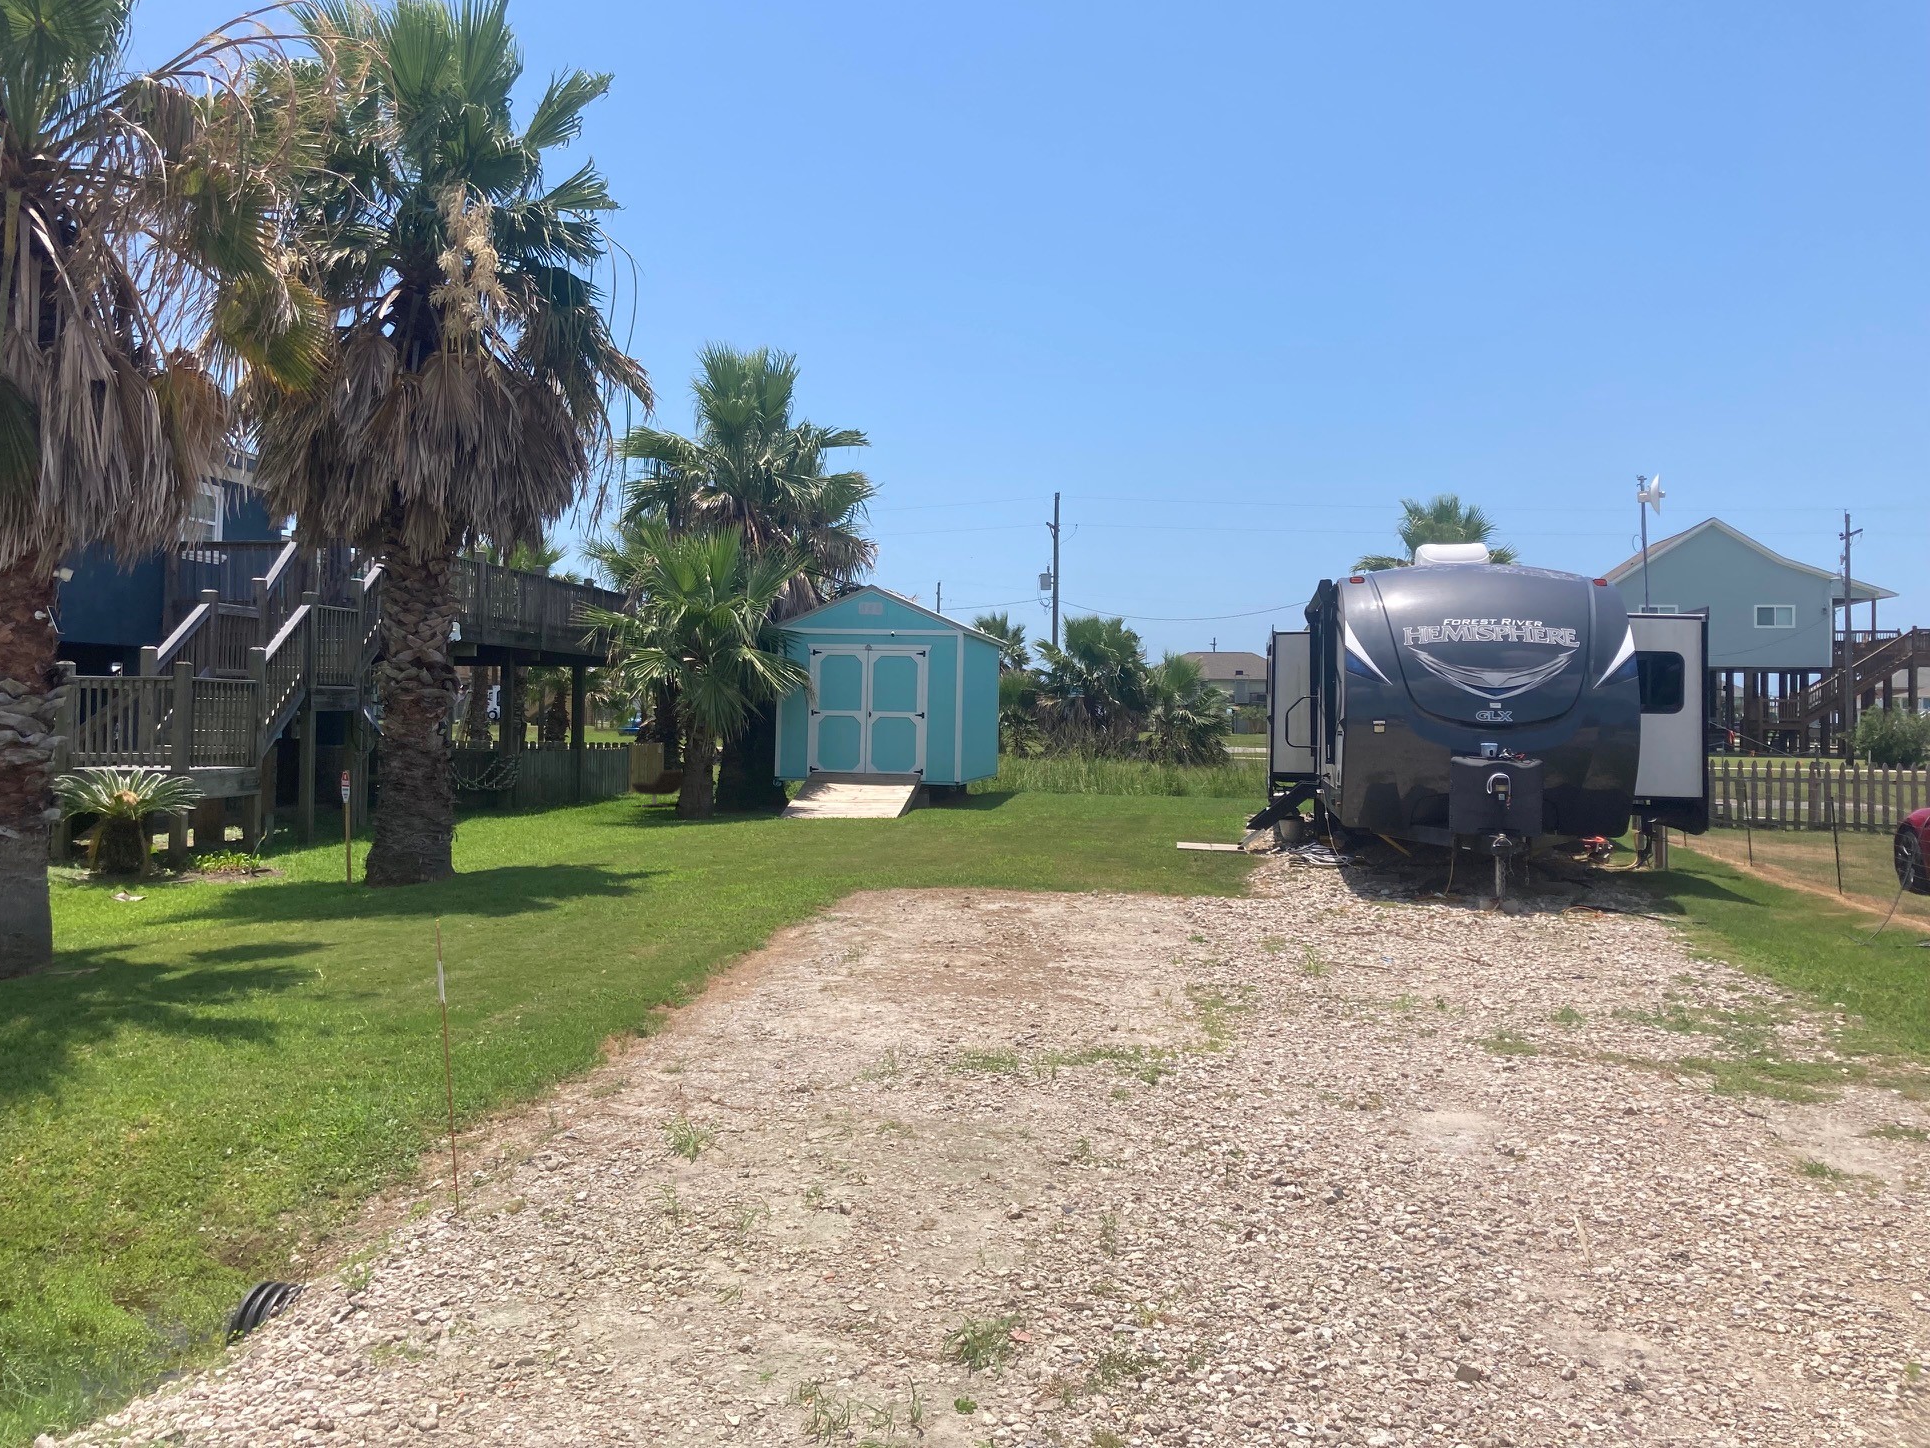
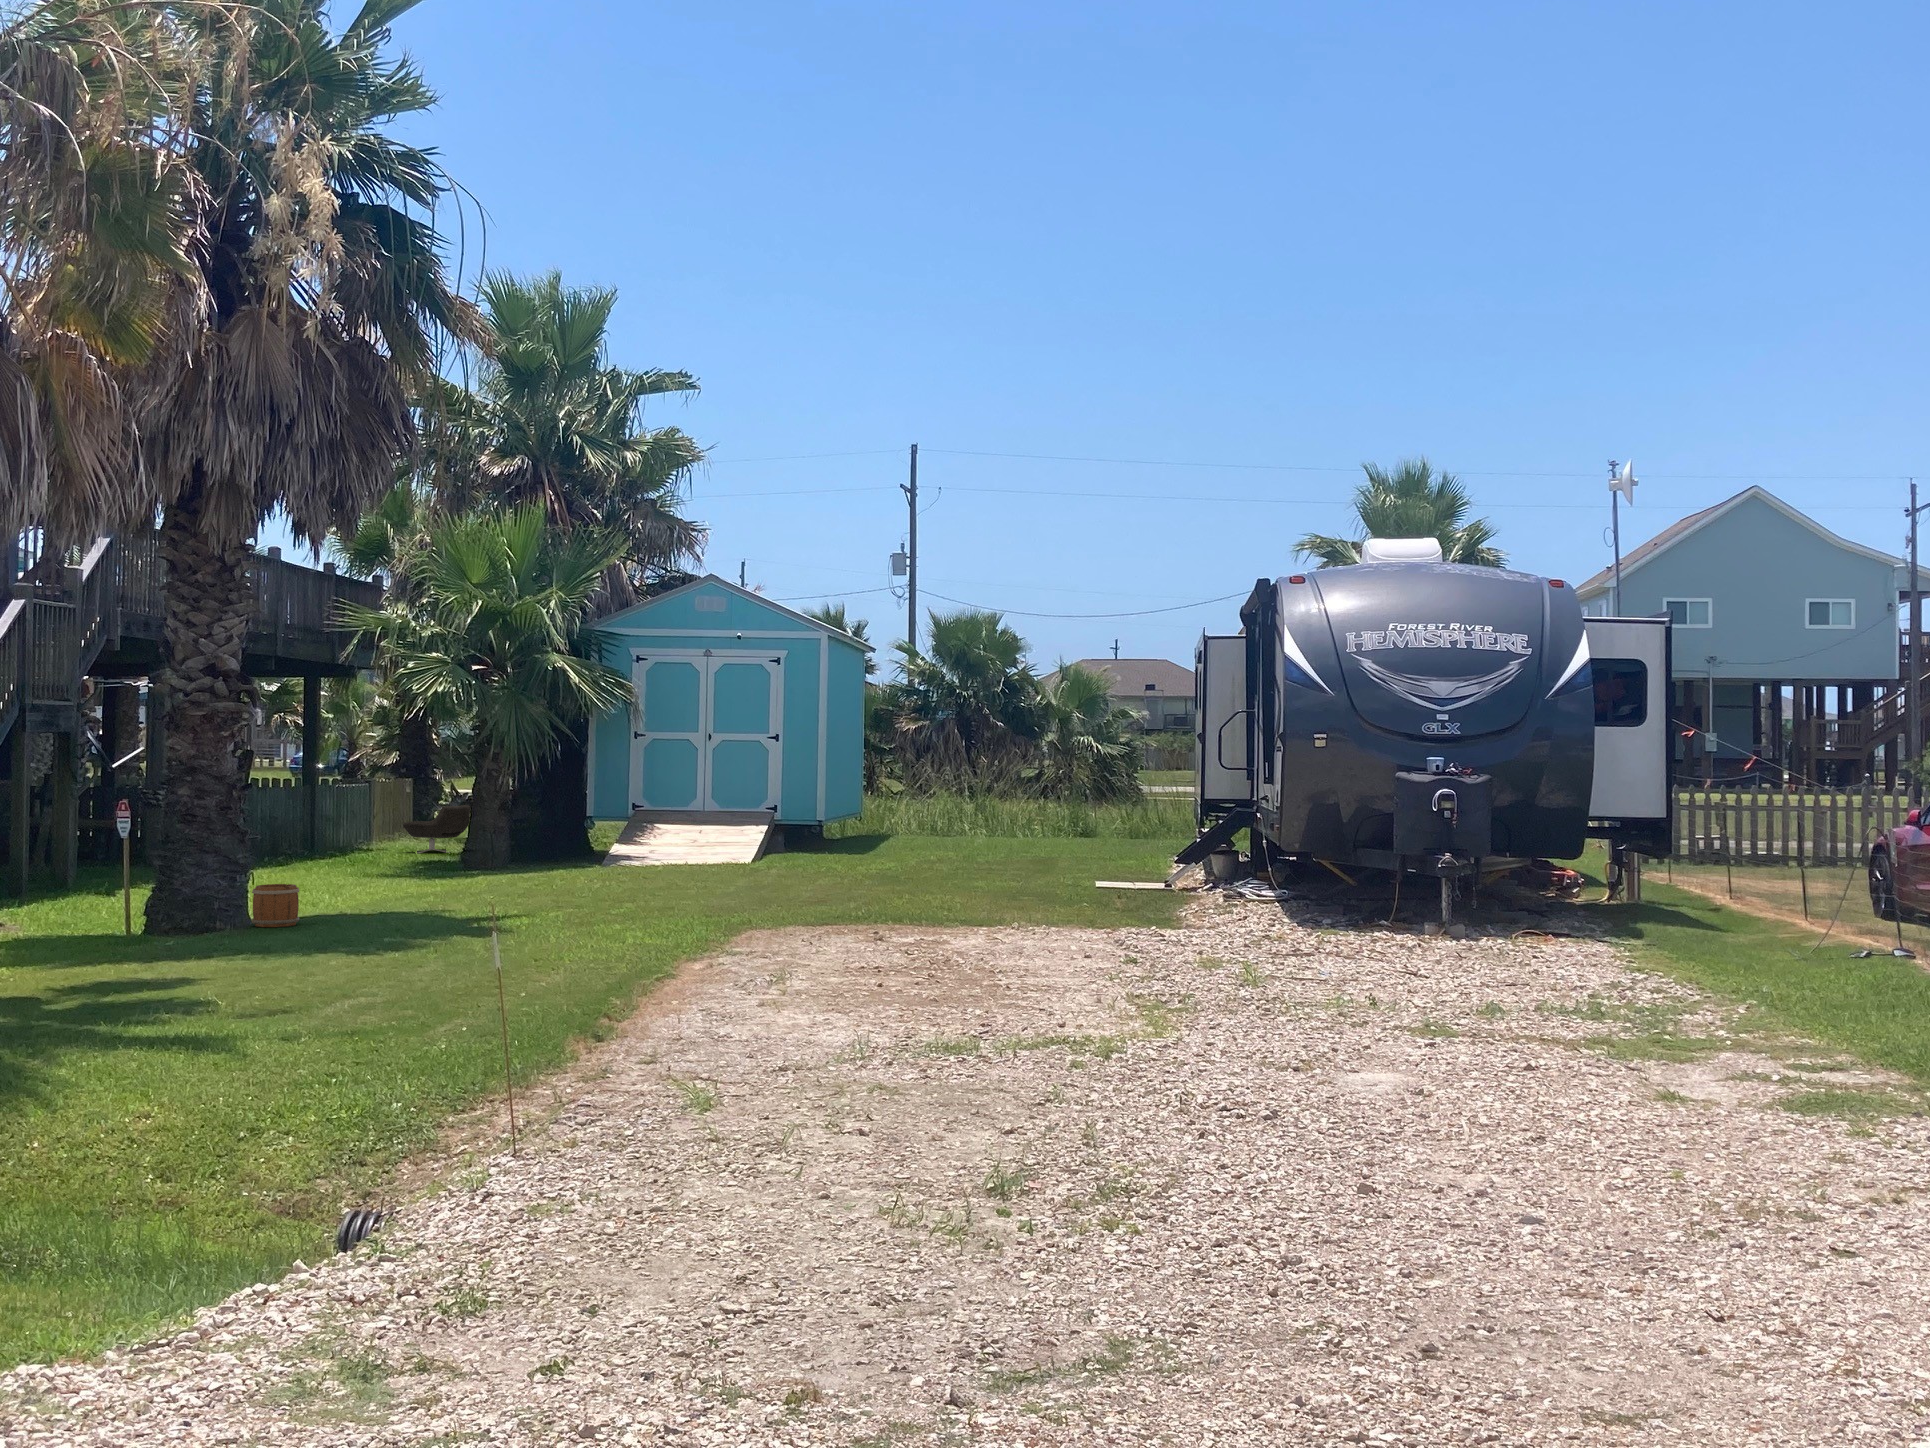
bucket: none [462,848,502,885] -> present [252,884,300,927]

